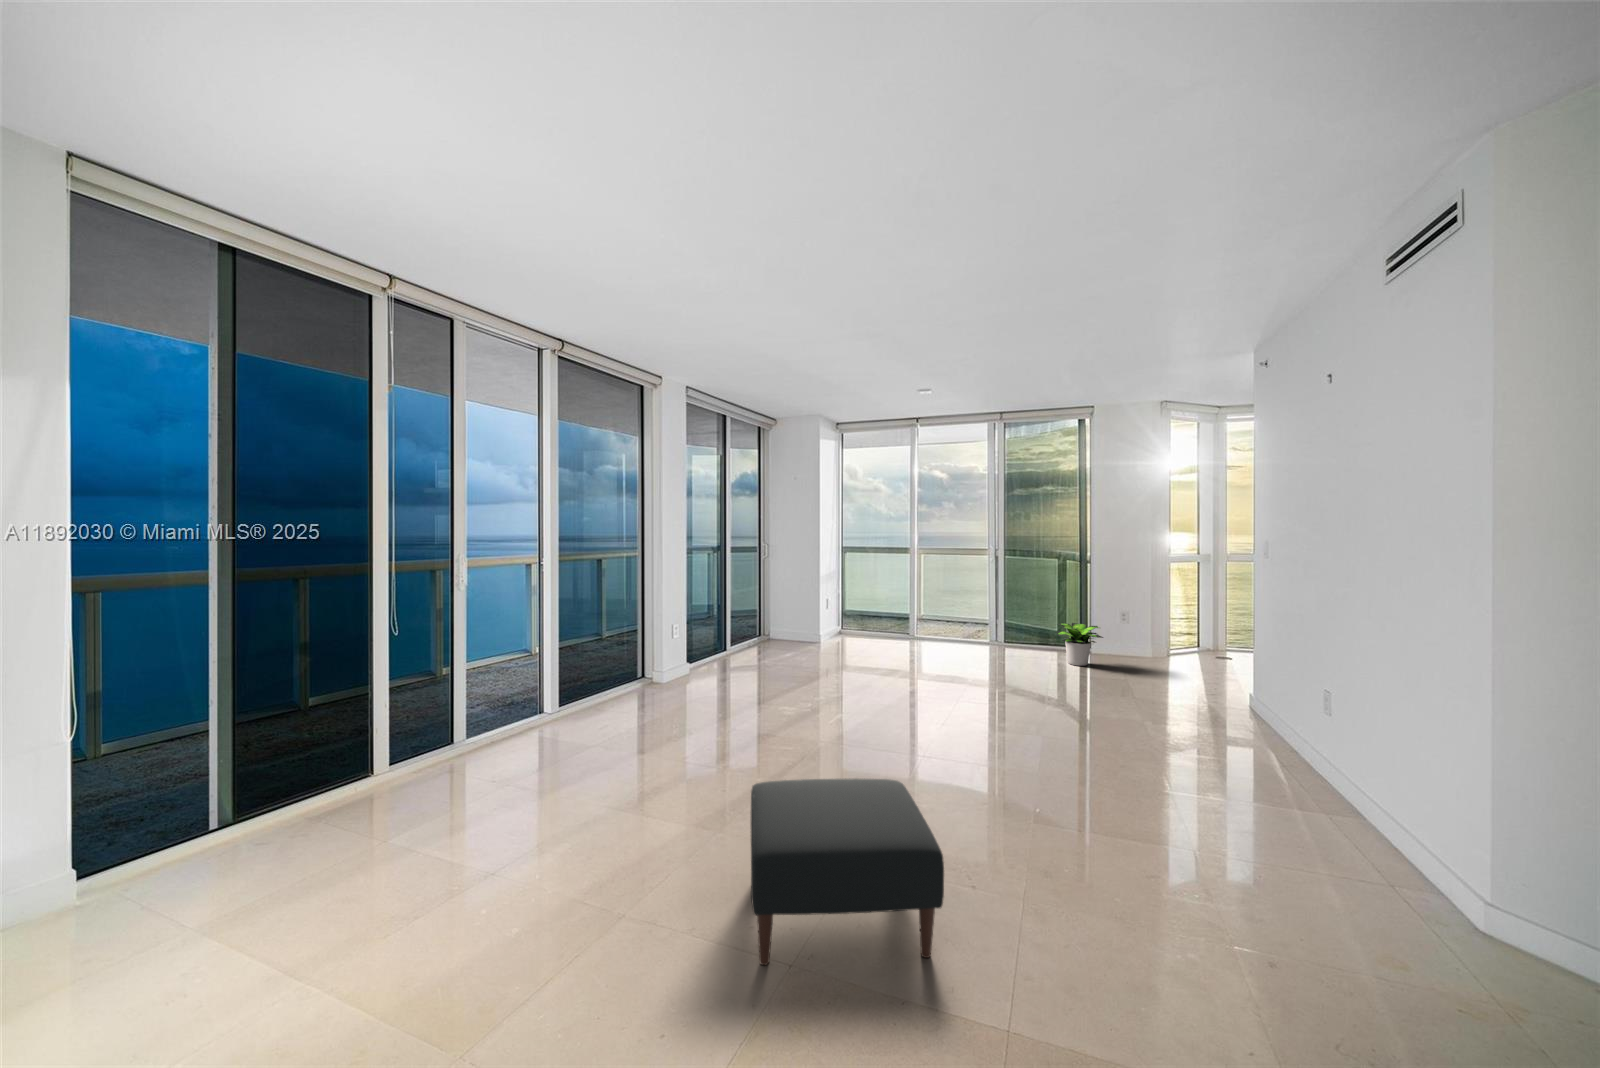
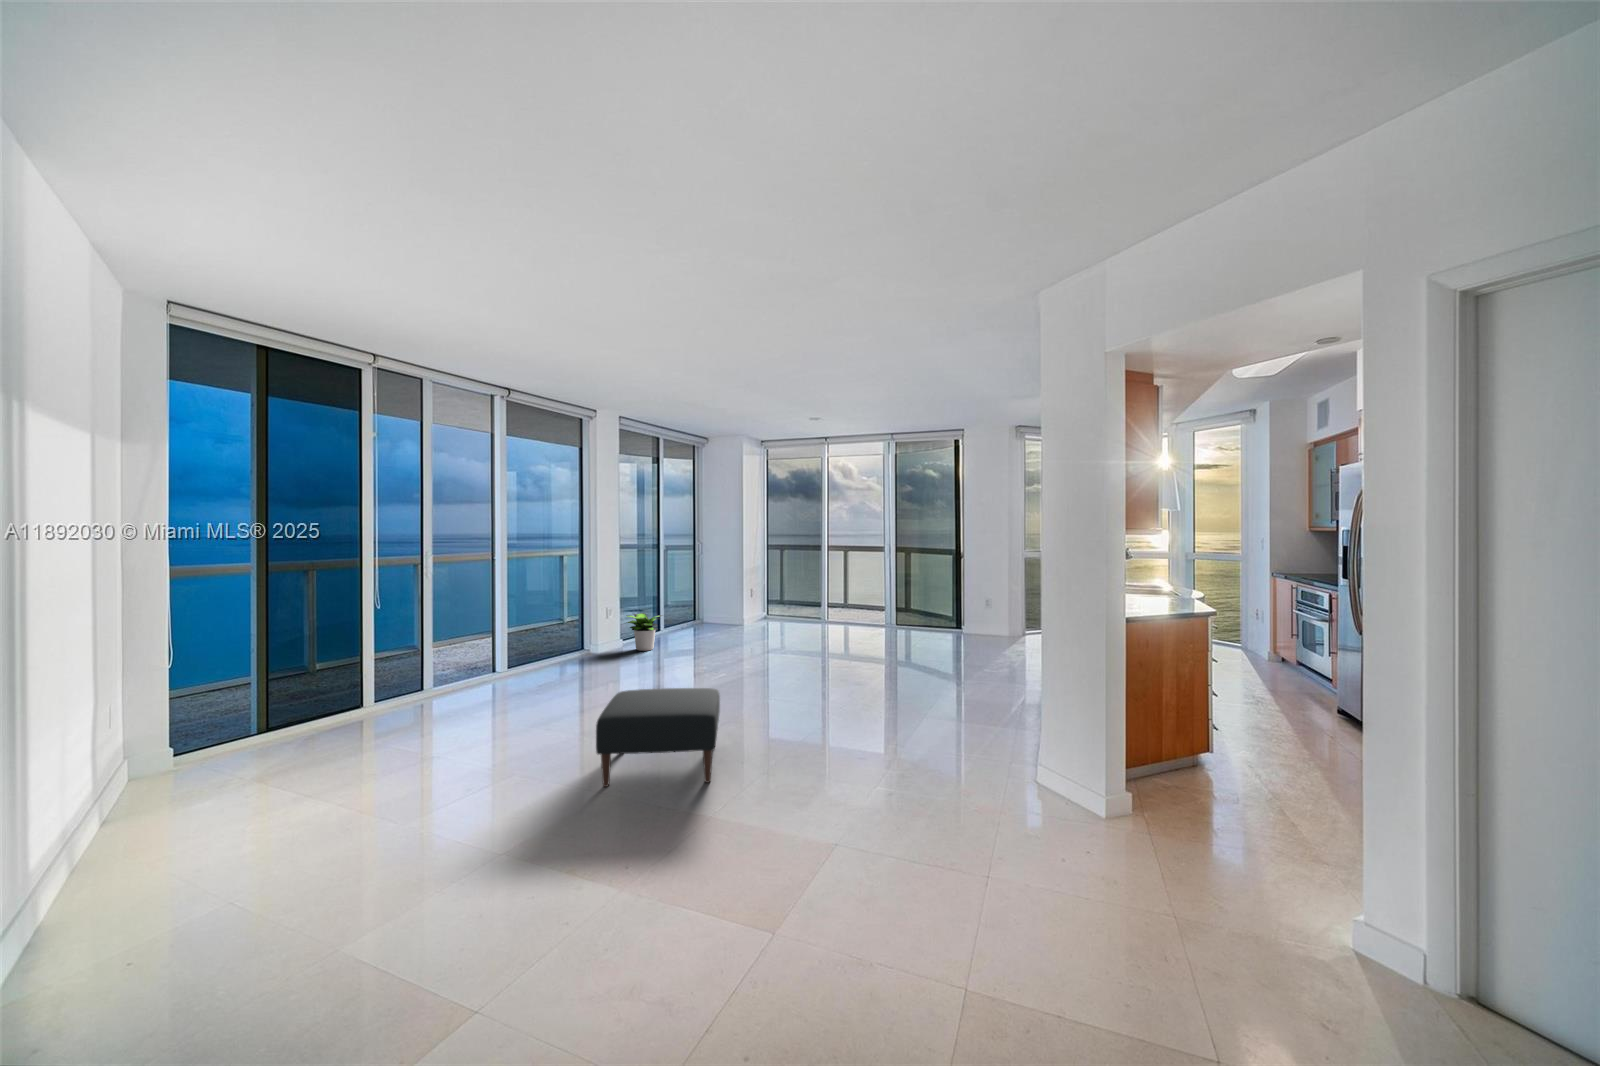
potted plant: present [1056,623,1103,666] -> present [626,613,663,651]

